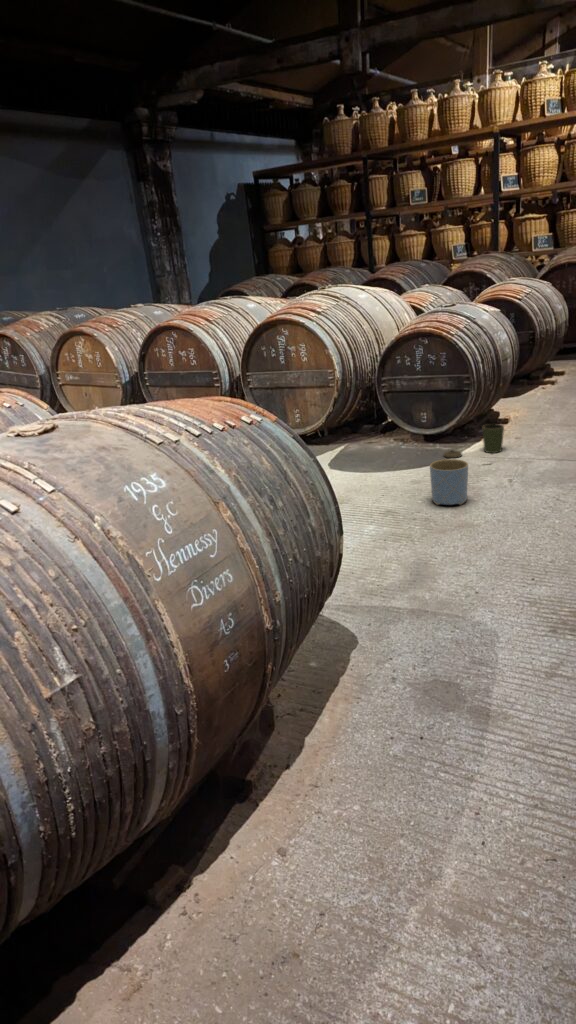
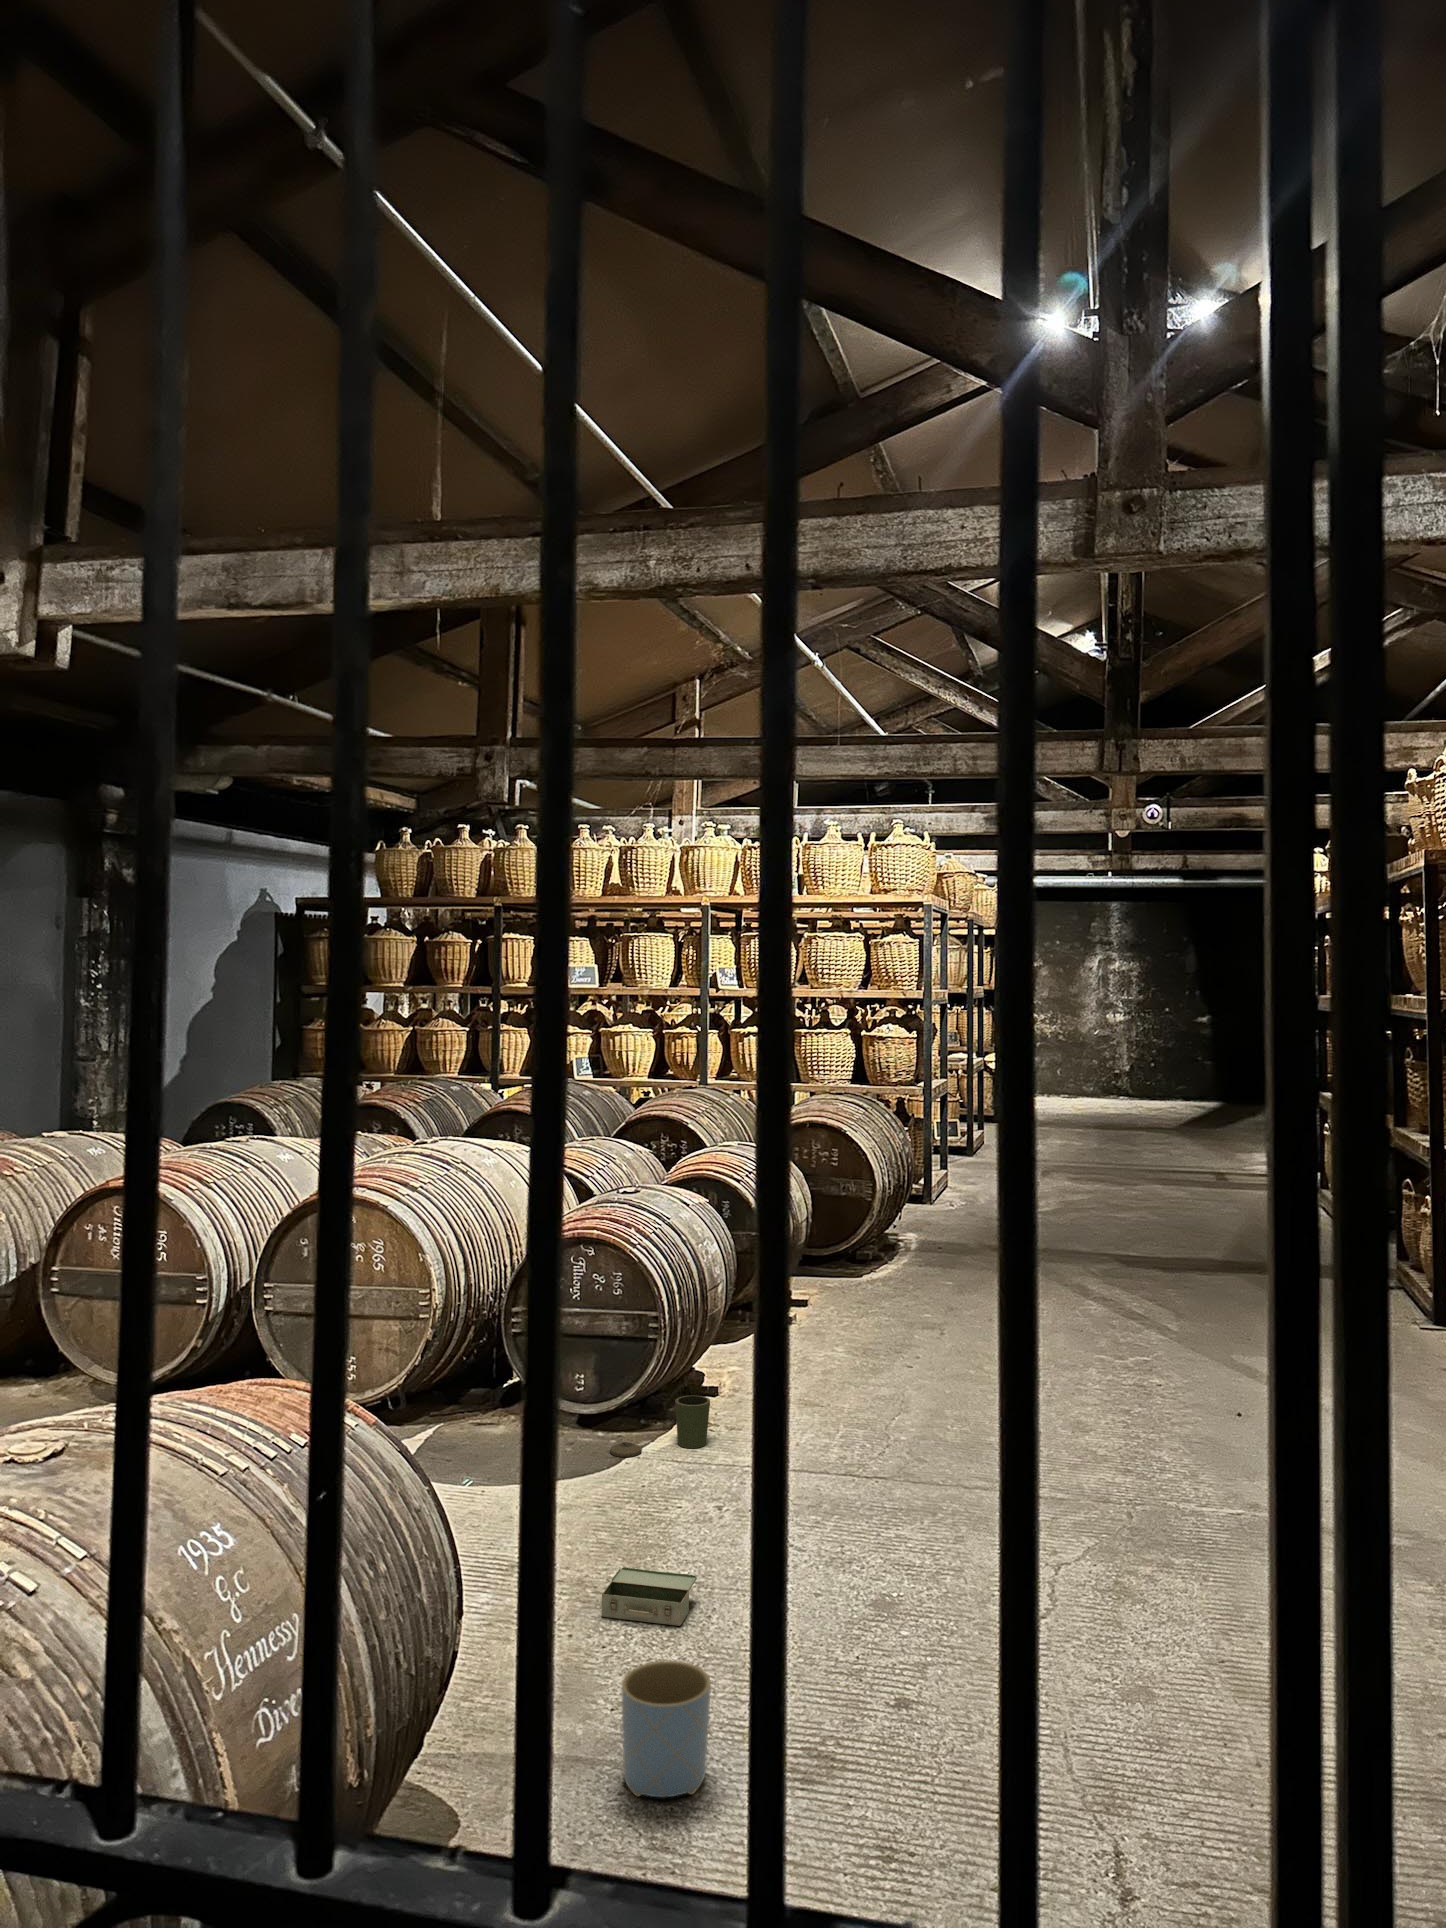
planter: present [430,459,468,505] -> present [622,1661,711,1797]
toolbox: none [439,514,498,545] -> present [601,1567,697,1626]

